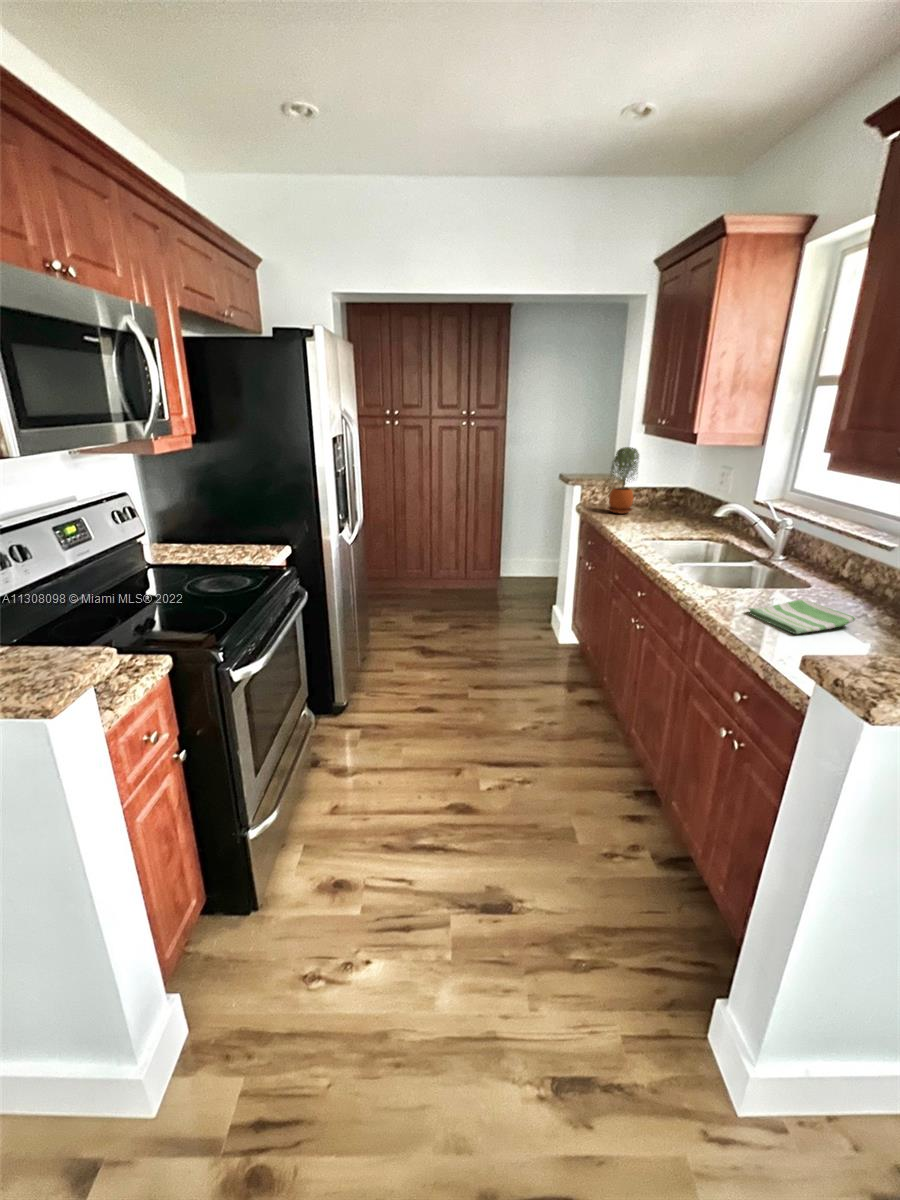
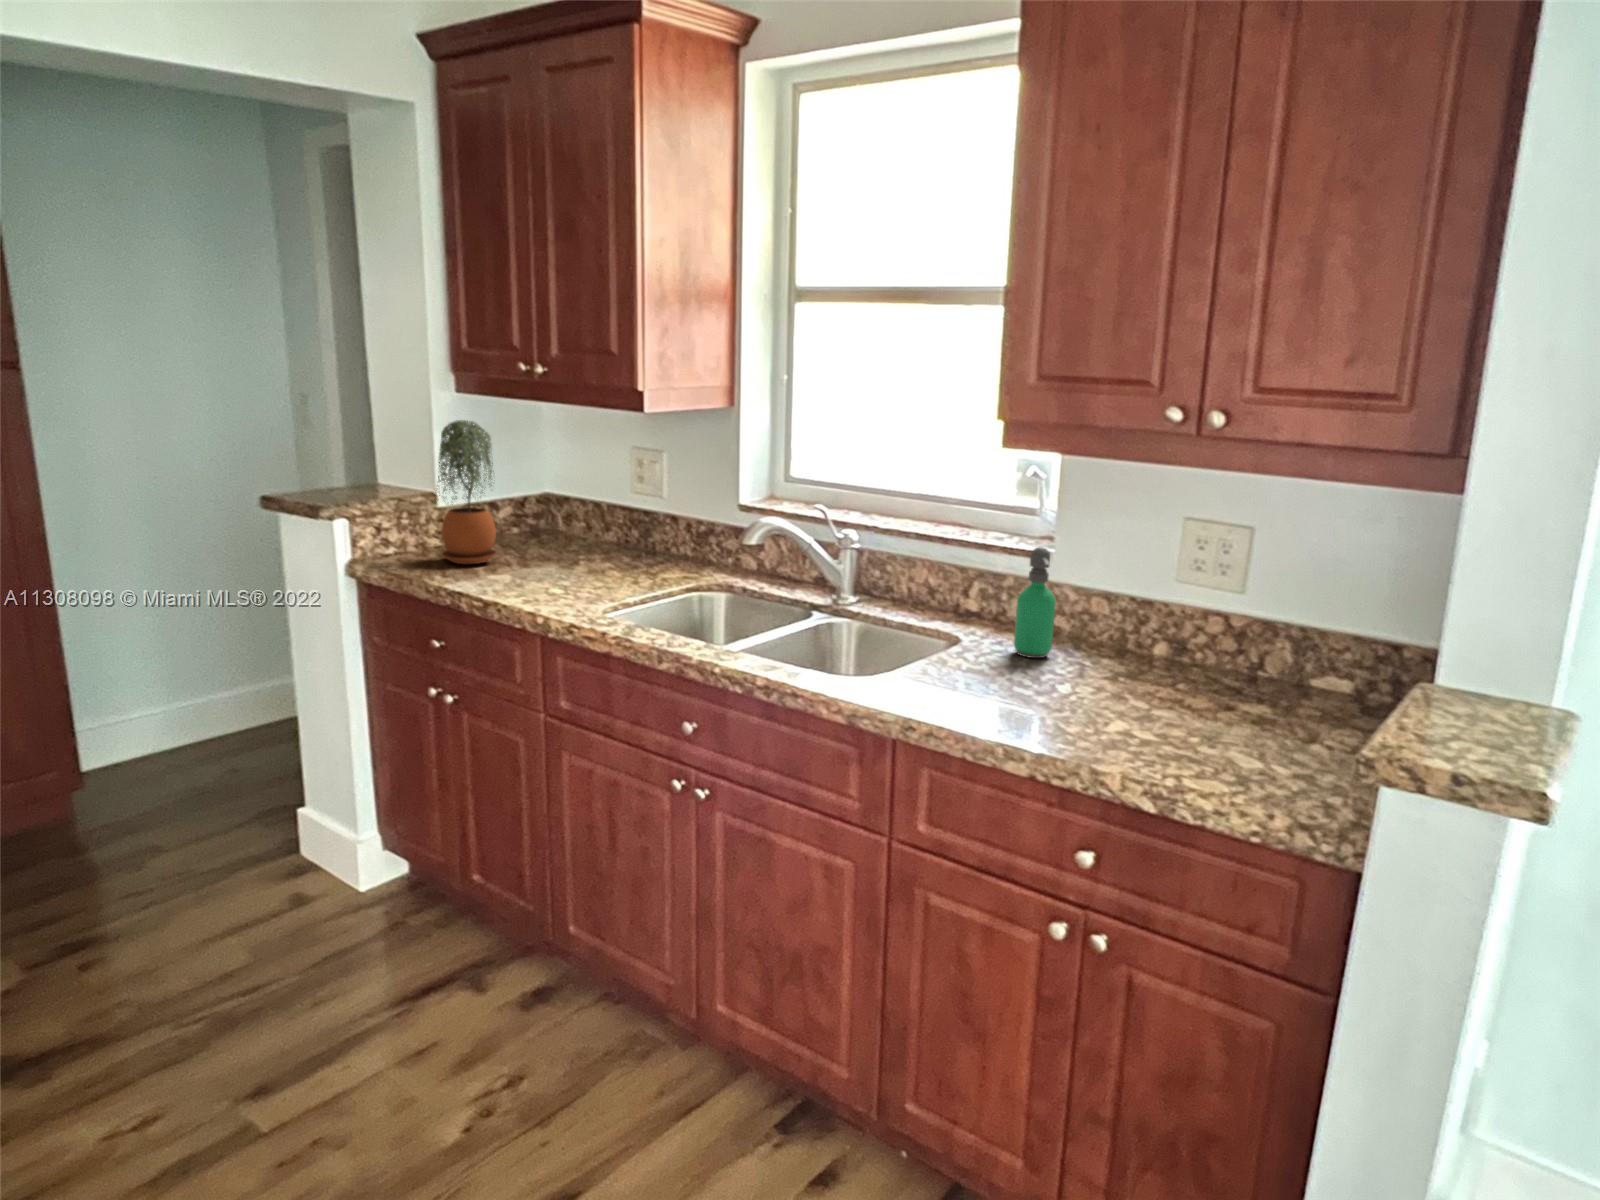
soap dispenser: none [840,538,878,608] -> present [1014,547,1056,658]
dish towel: present [748,599,856,634] -> none [981,662,1096,723]

